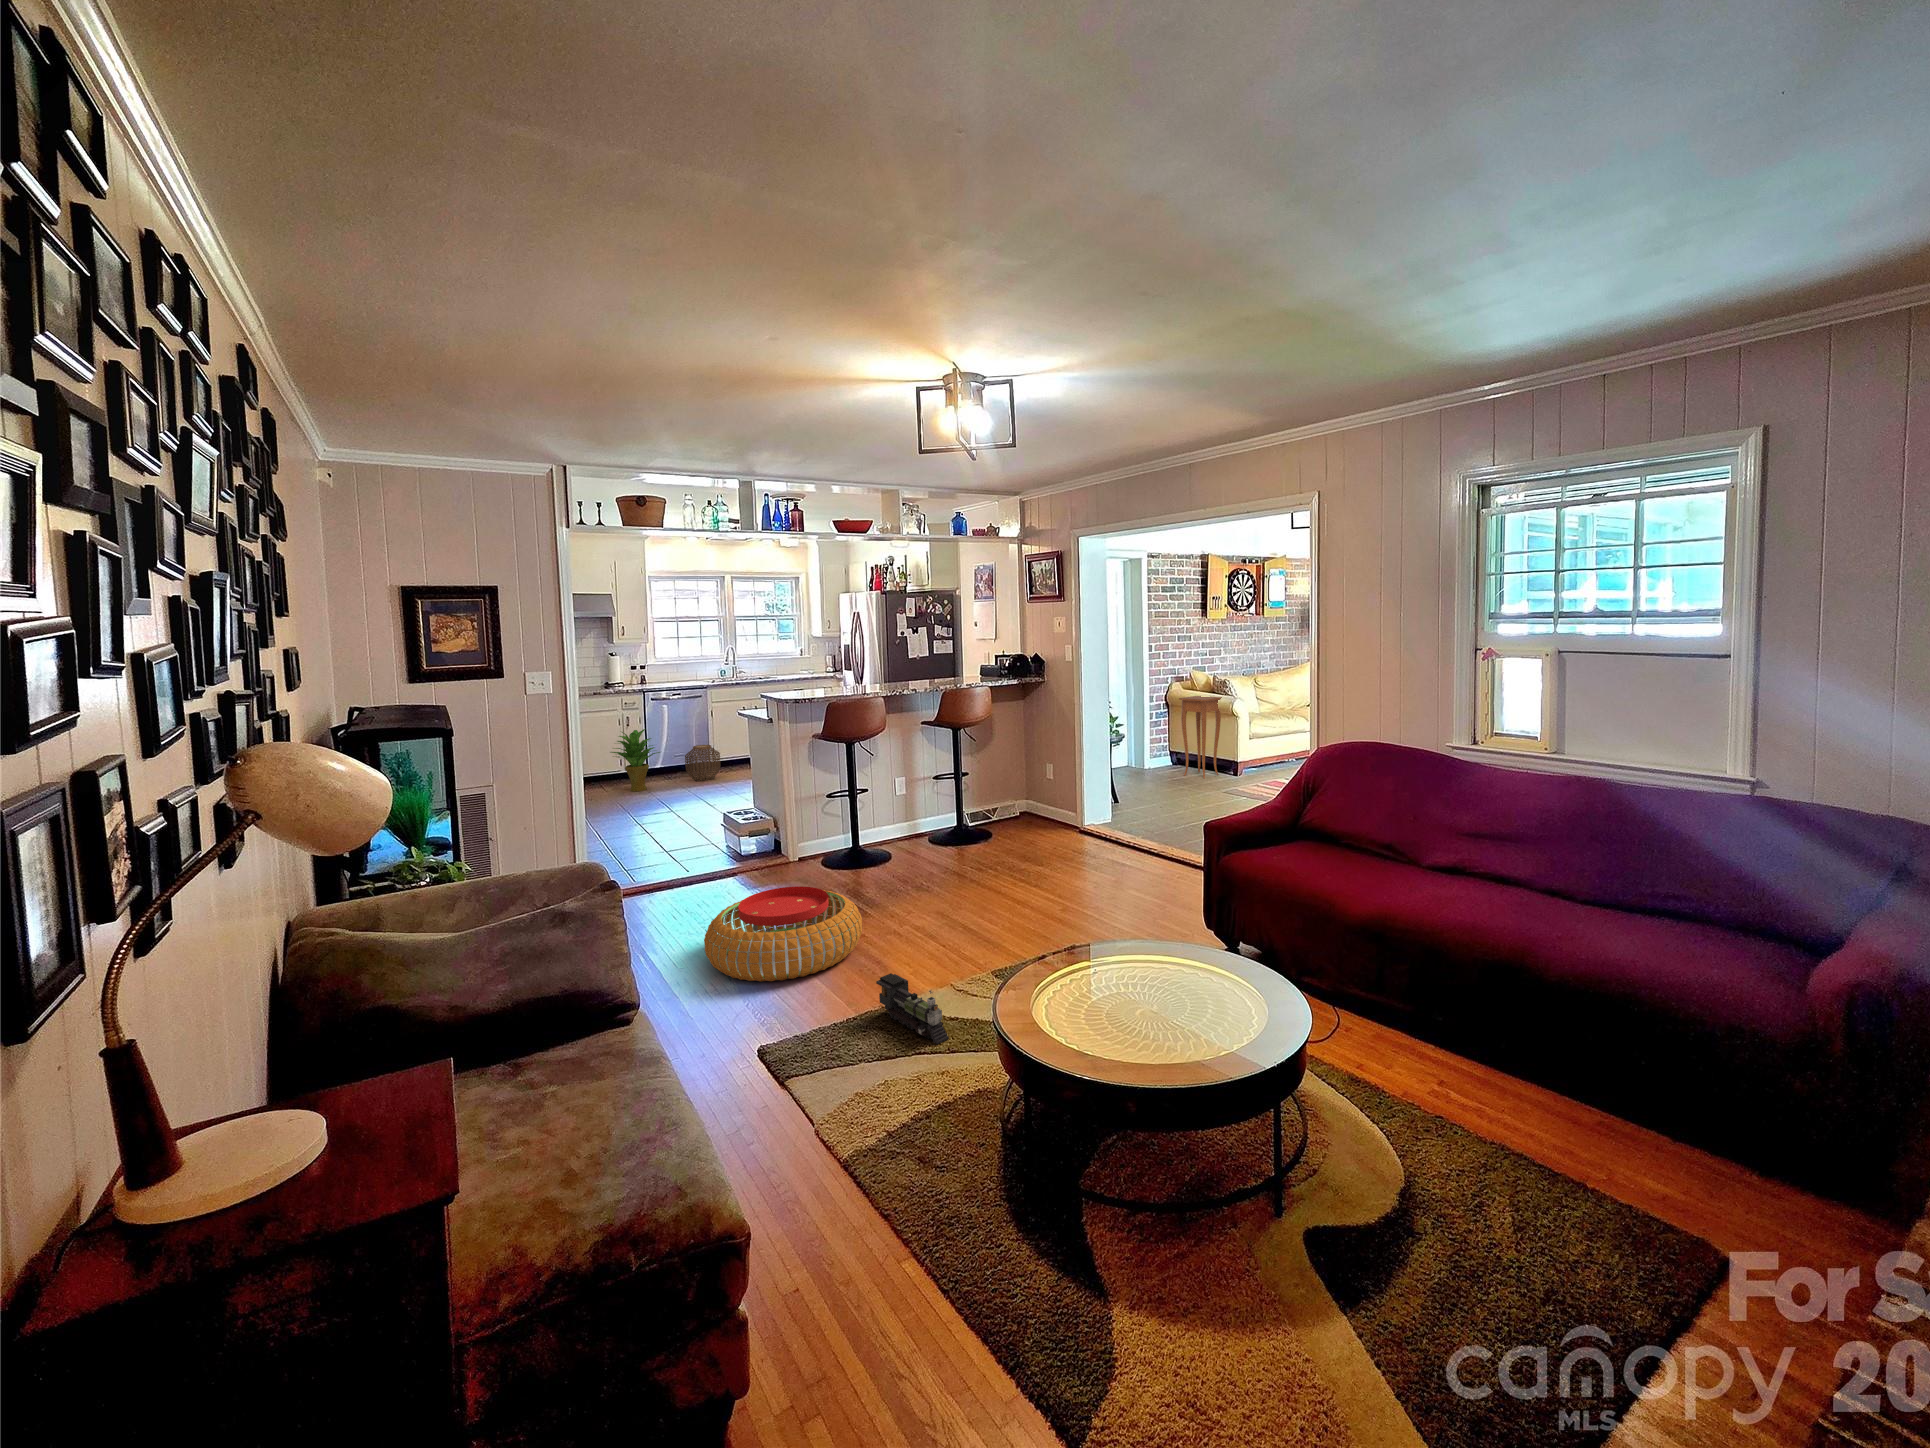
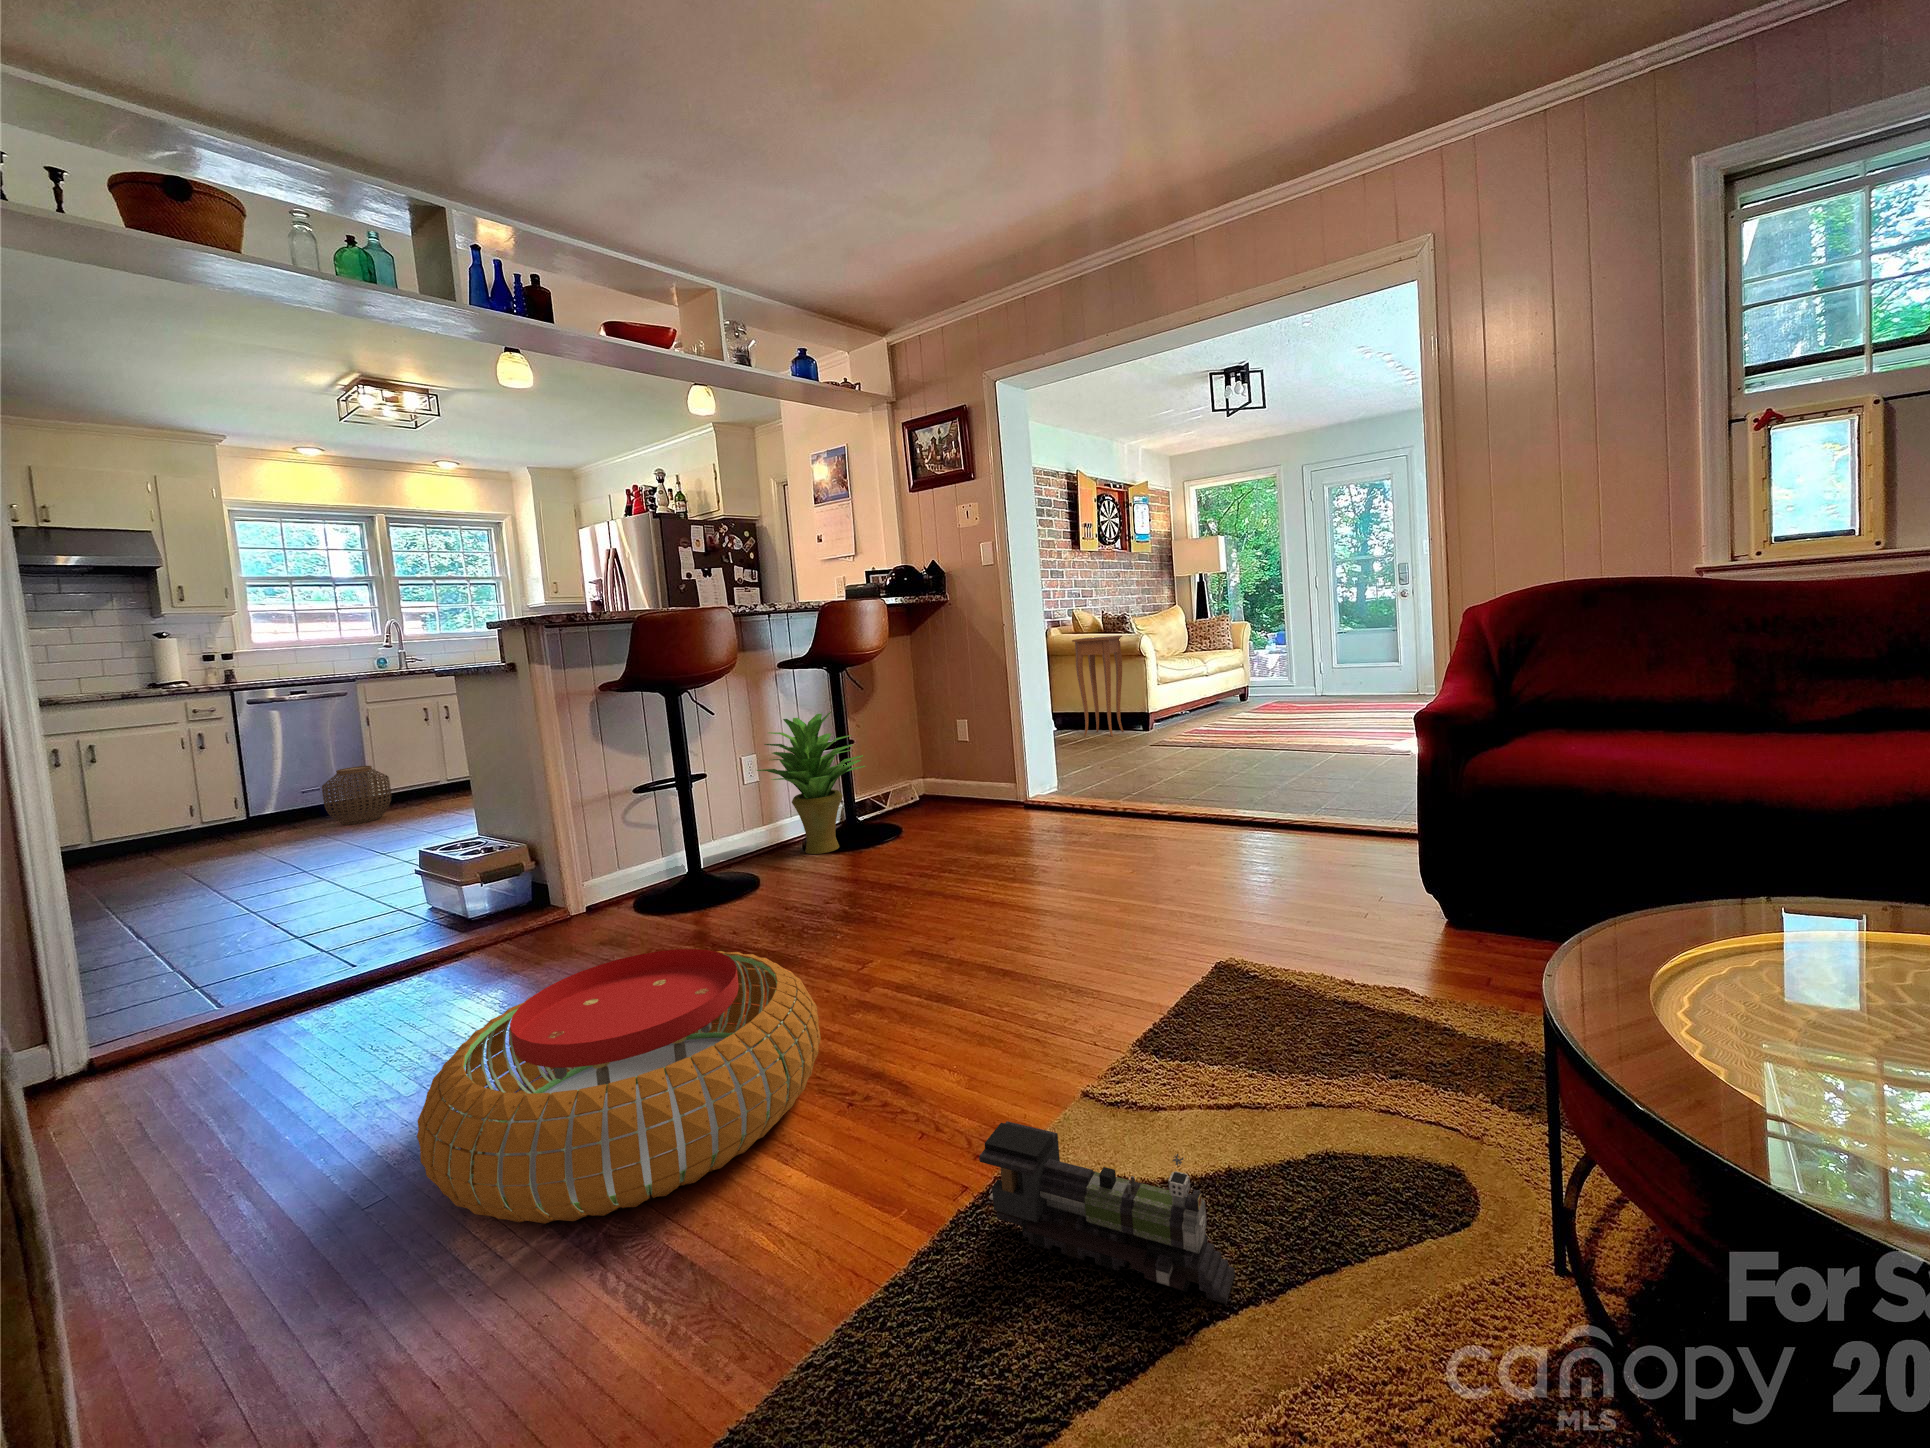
potted plant: present [610,729,660,791] -> present [757,712,865,854]

